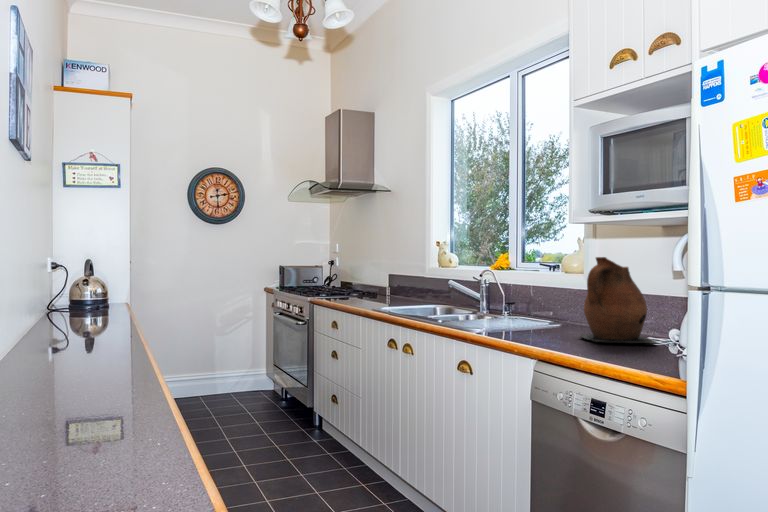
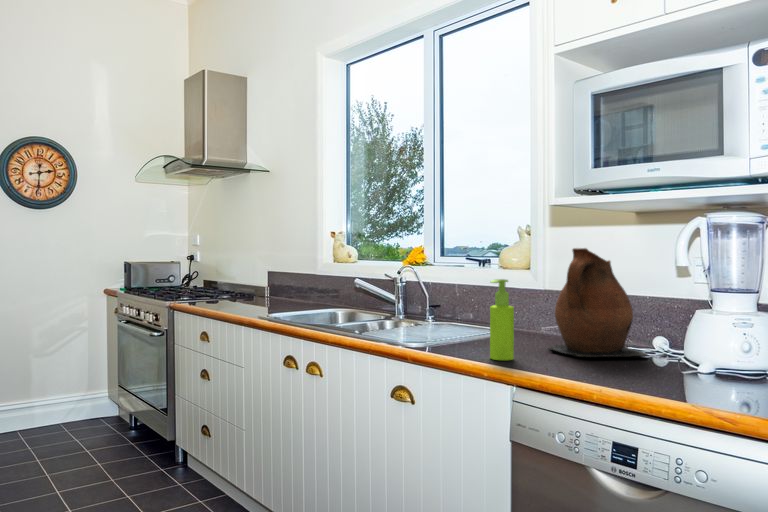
soap dispenser: none [523,280,543,342] -> present [490,279,514,360]

